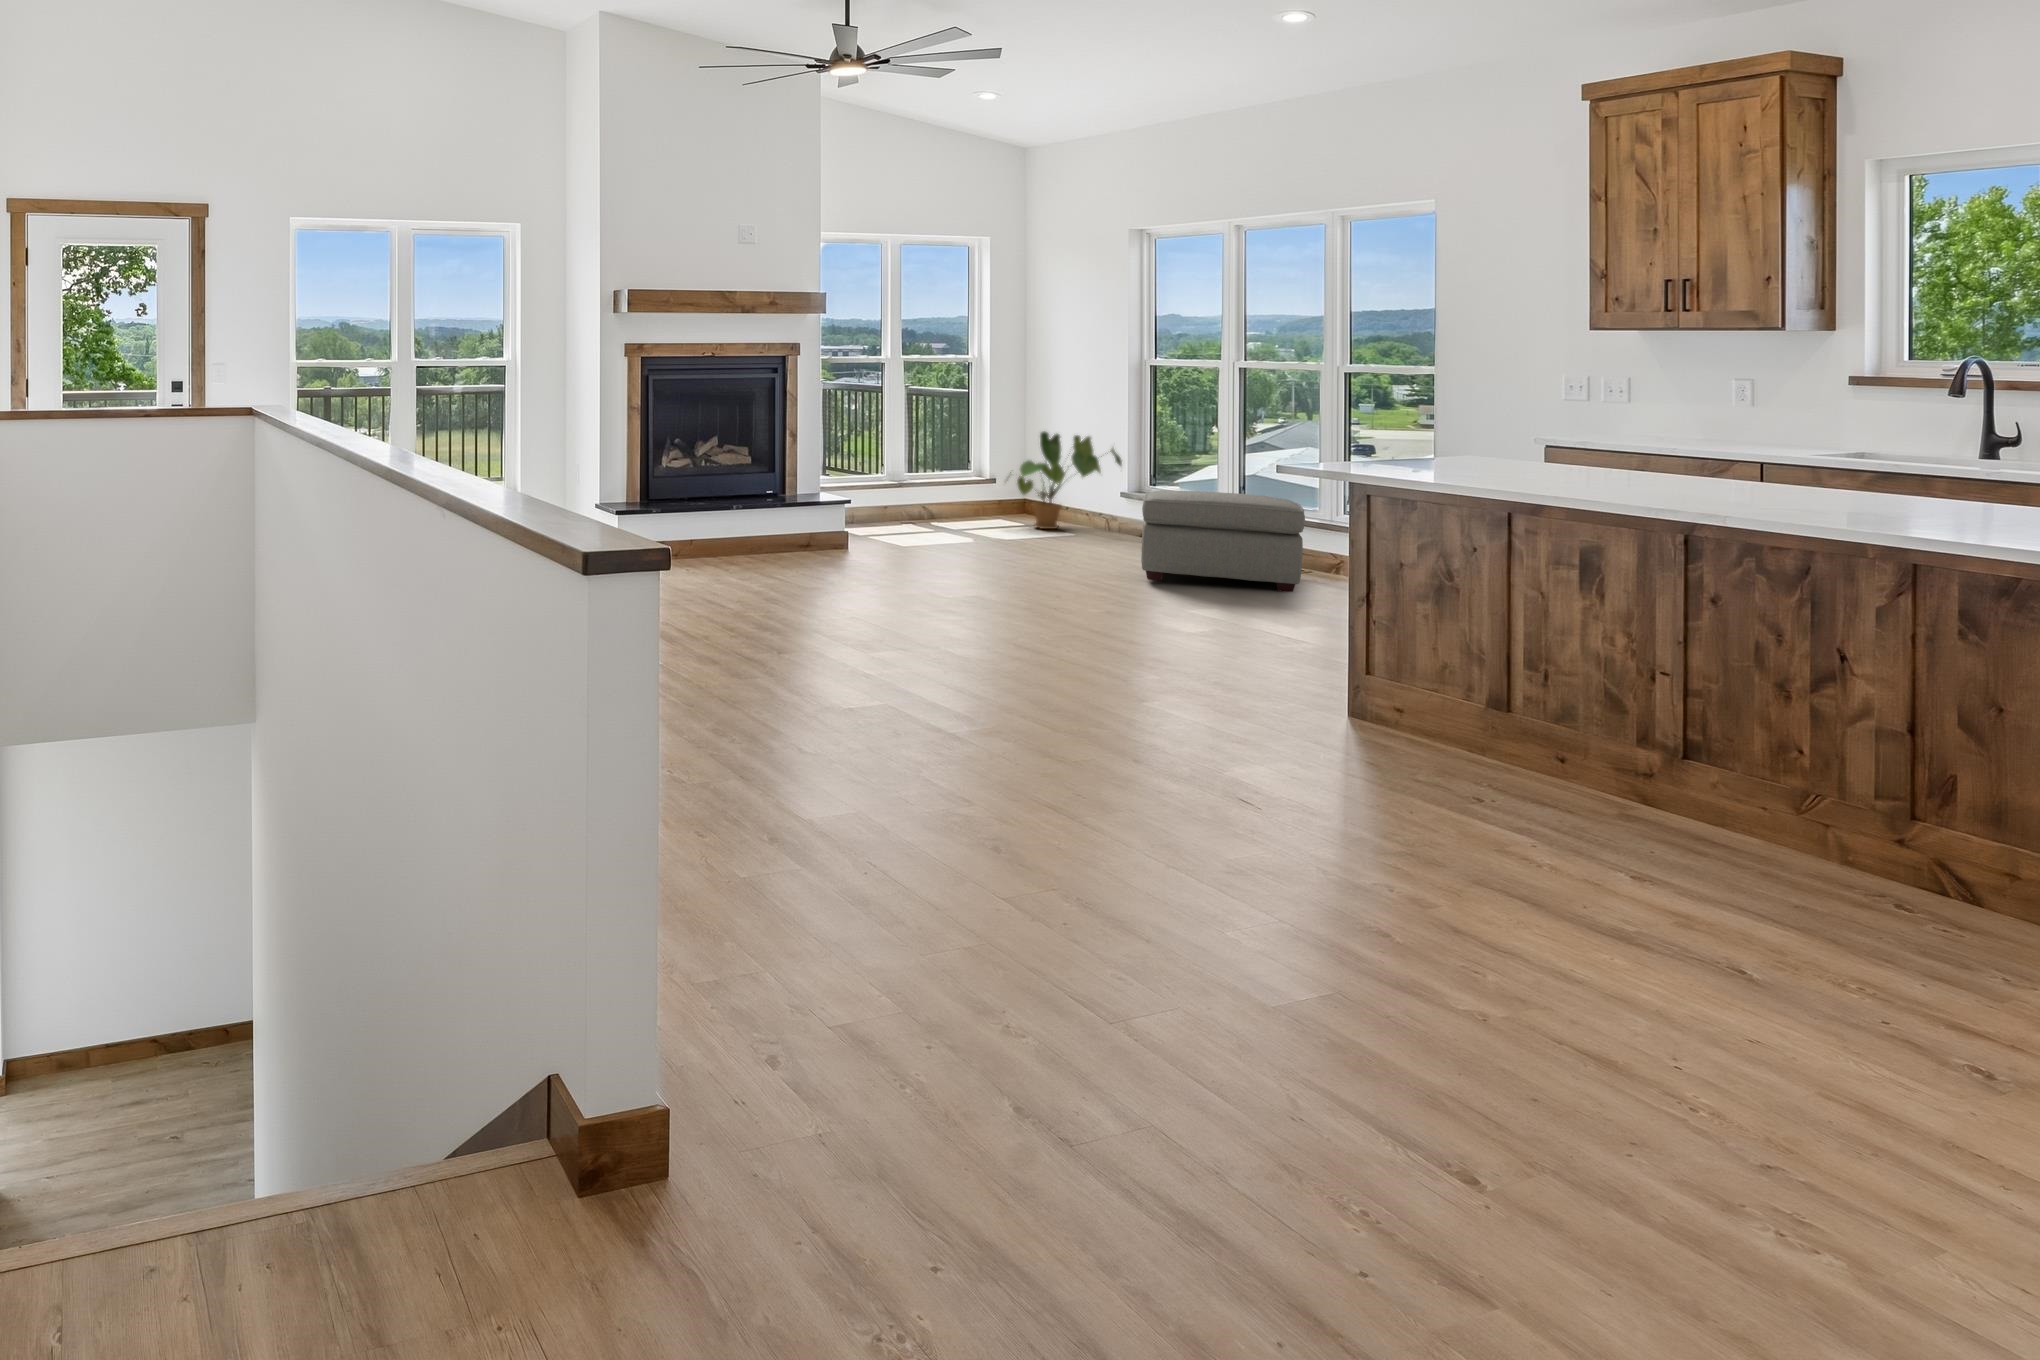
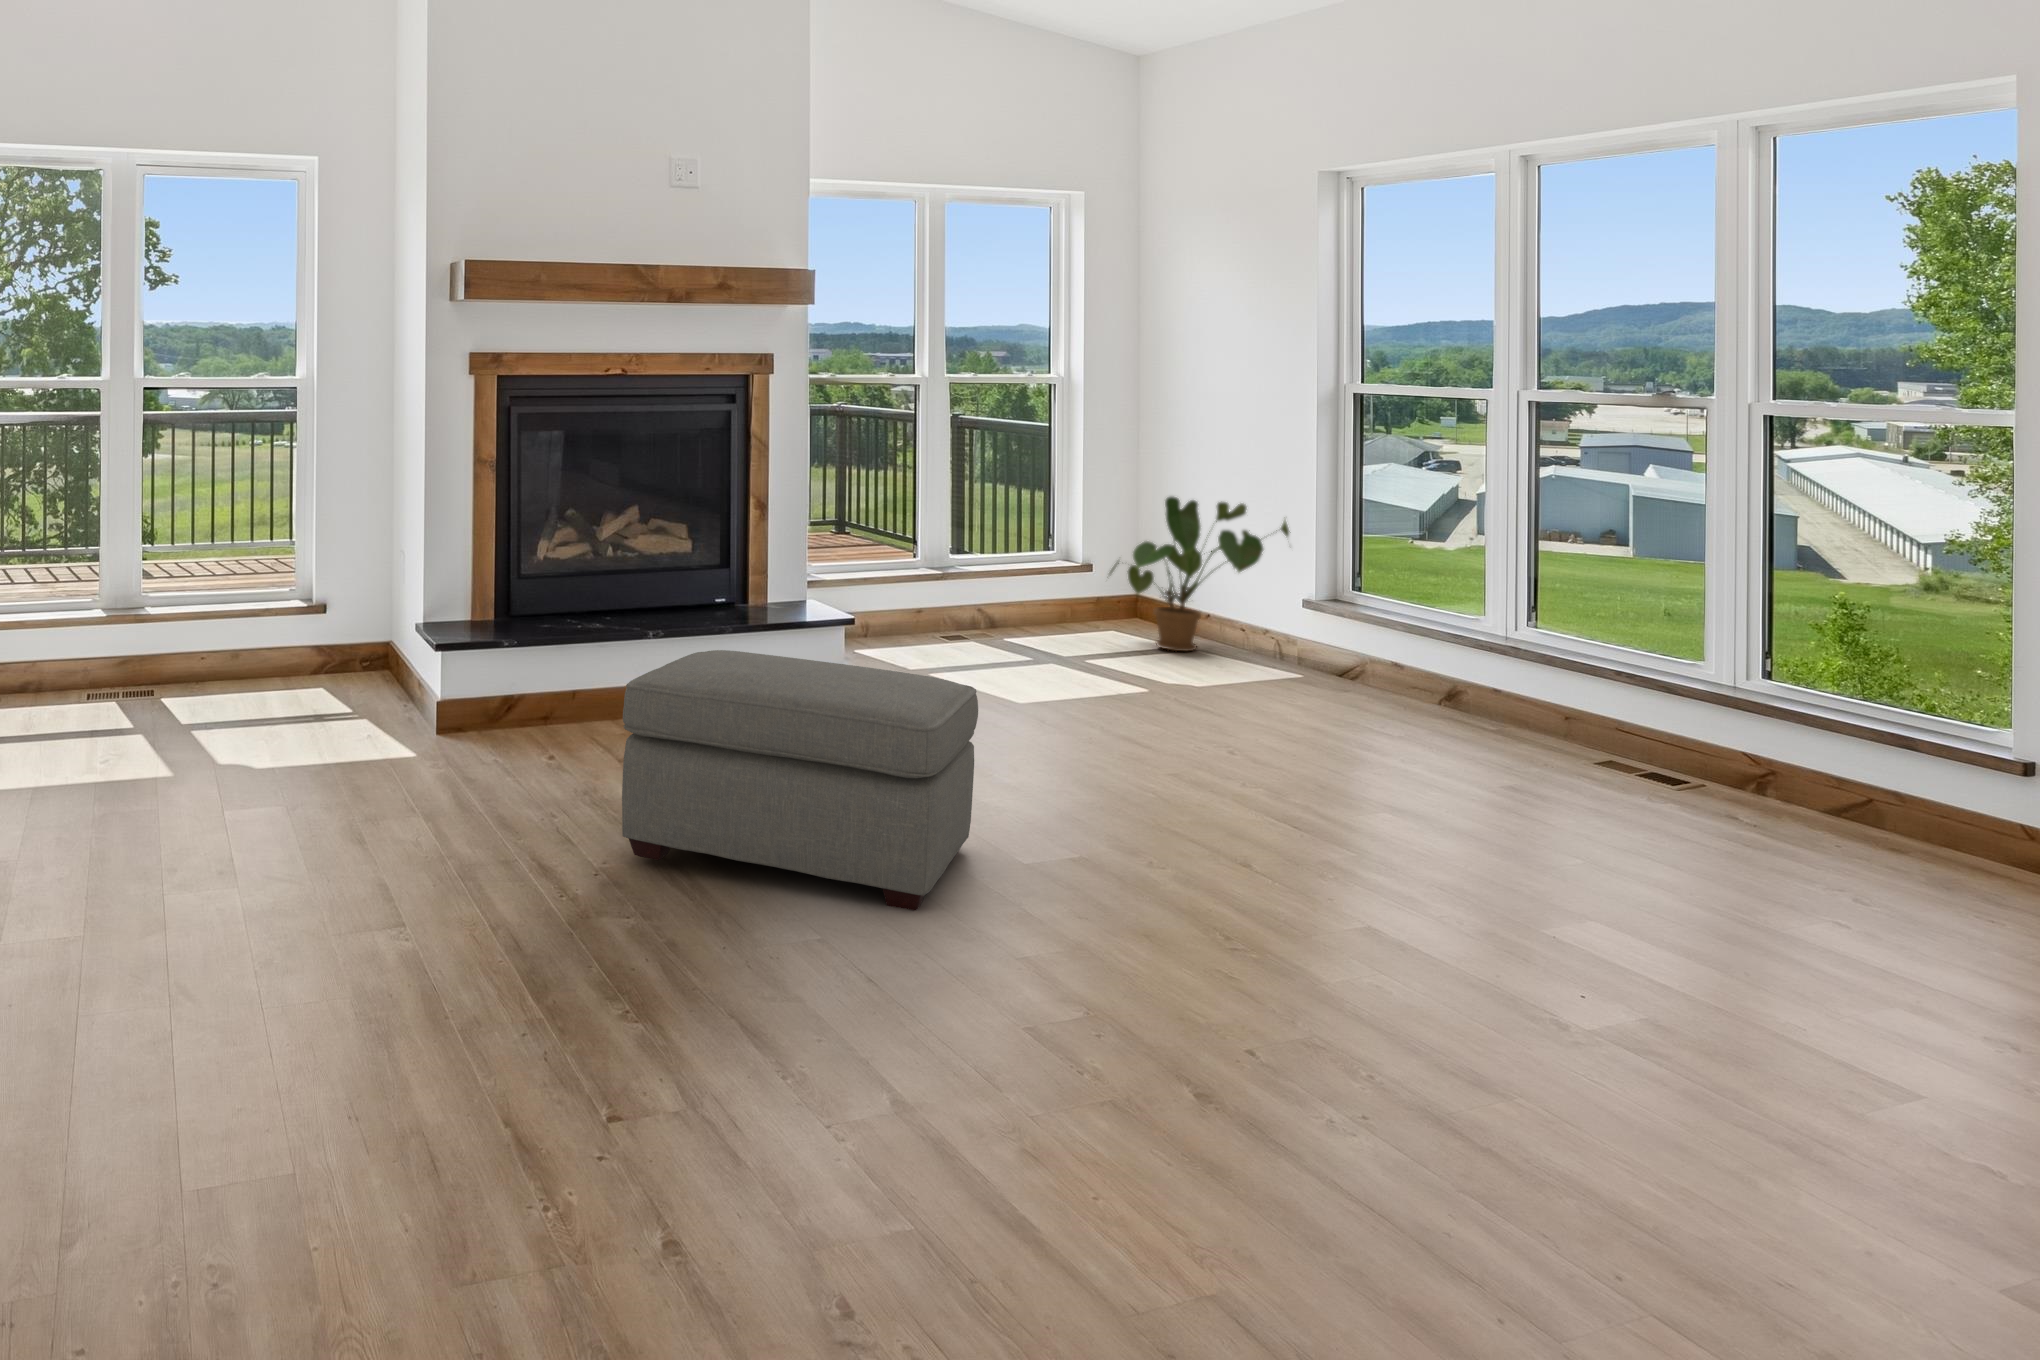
ottoman: present [1141,490,1305,592] -> present [622,650,978,910]

